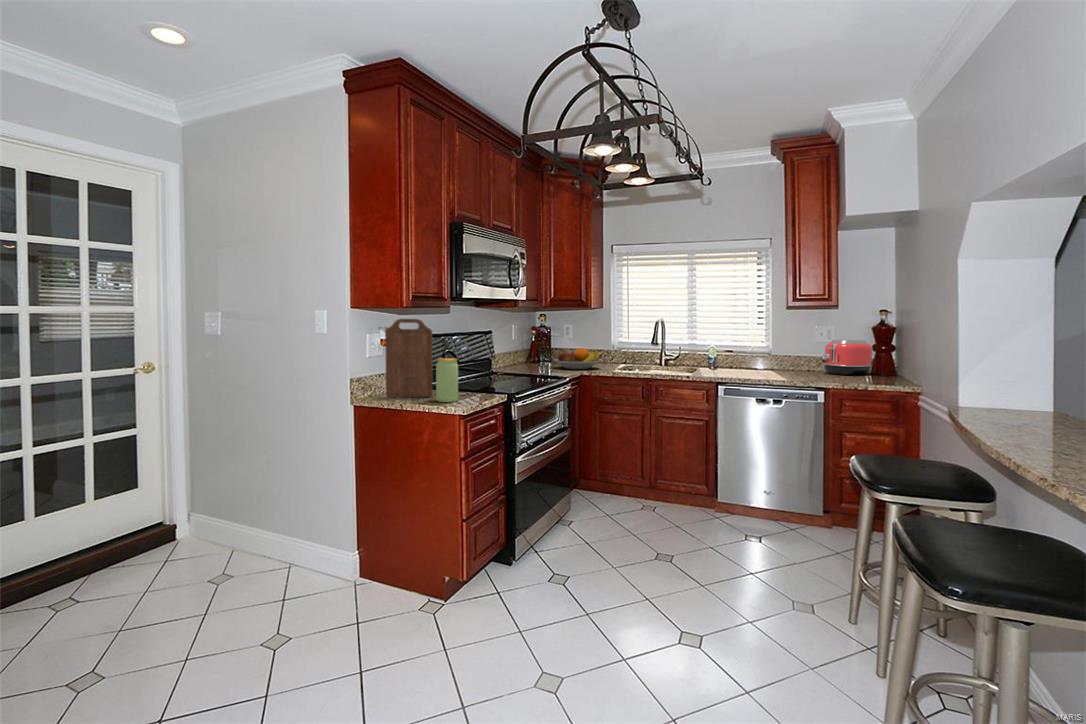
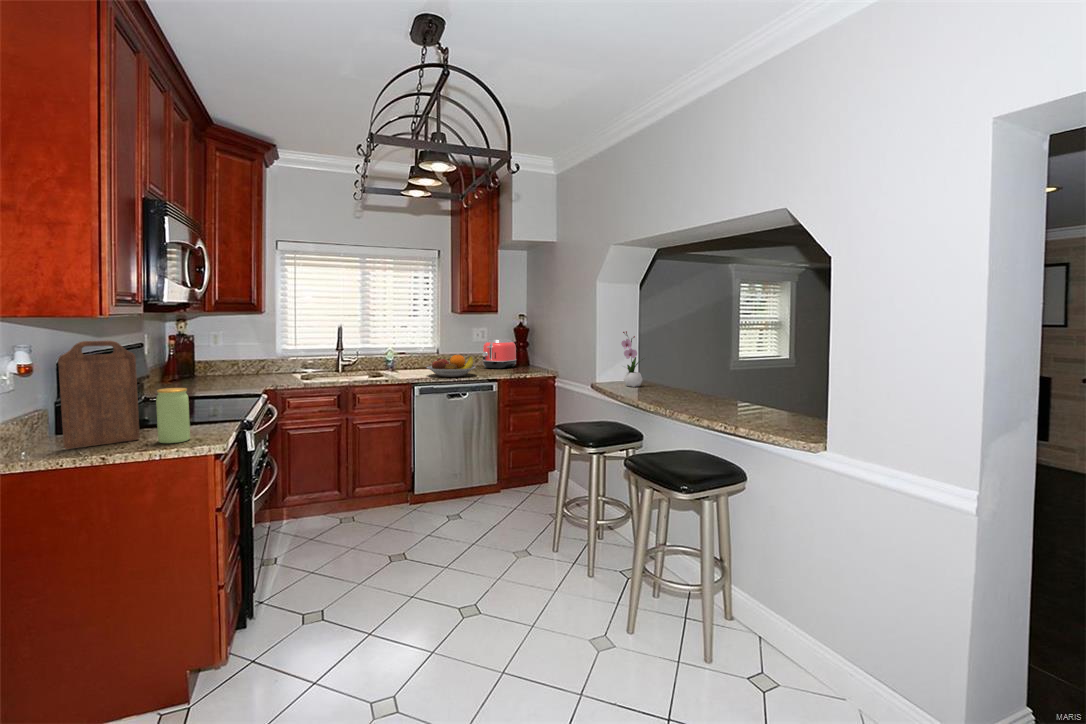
flower arrangement: none [1014,326,1068,412] -> present [621,331,643,387]
fruit bowl: present [553,348,601,369] -> present [426,355,476,377]

